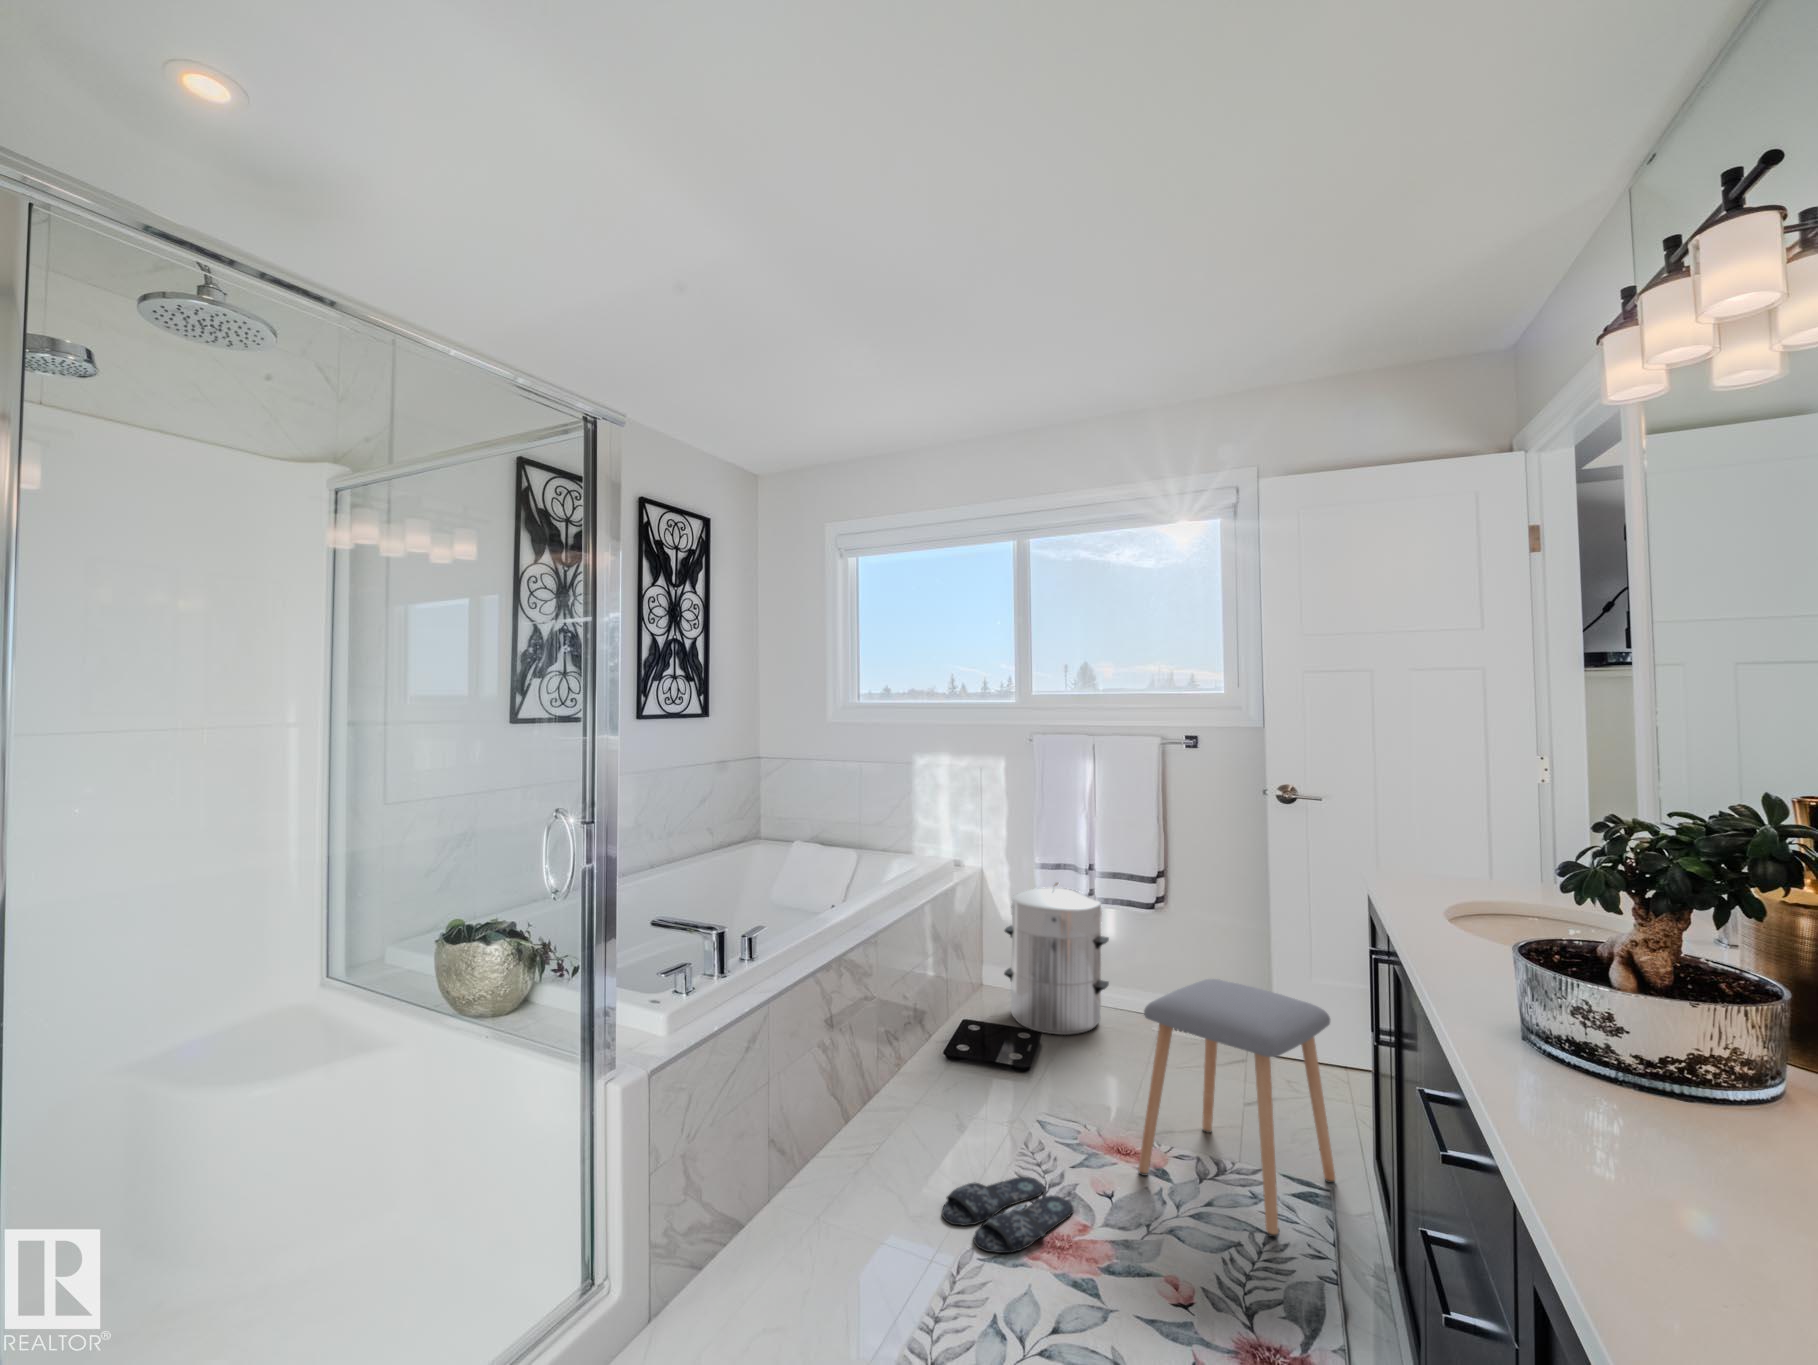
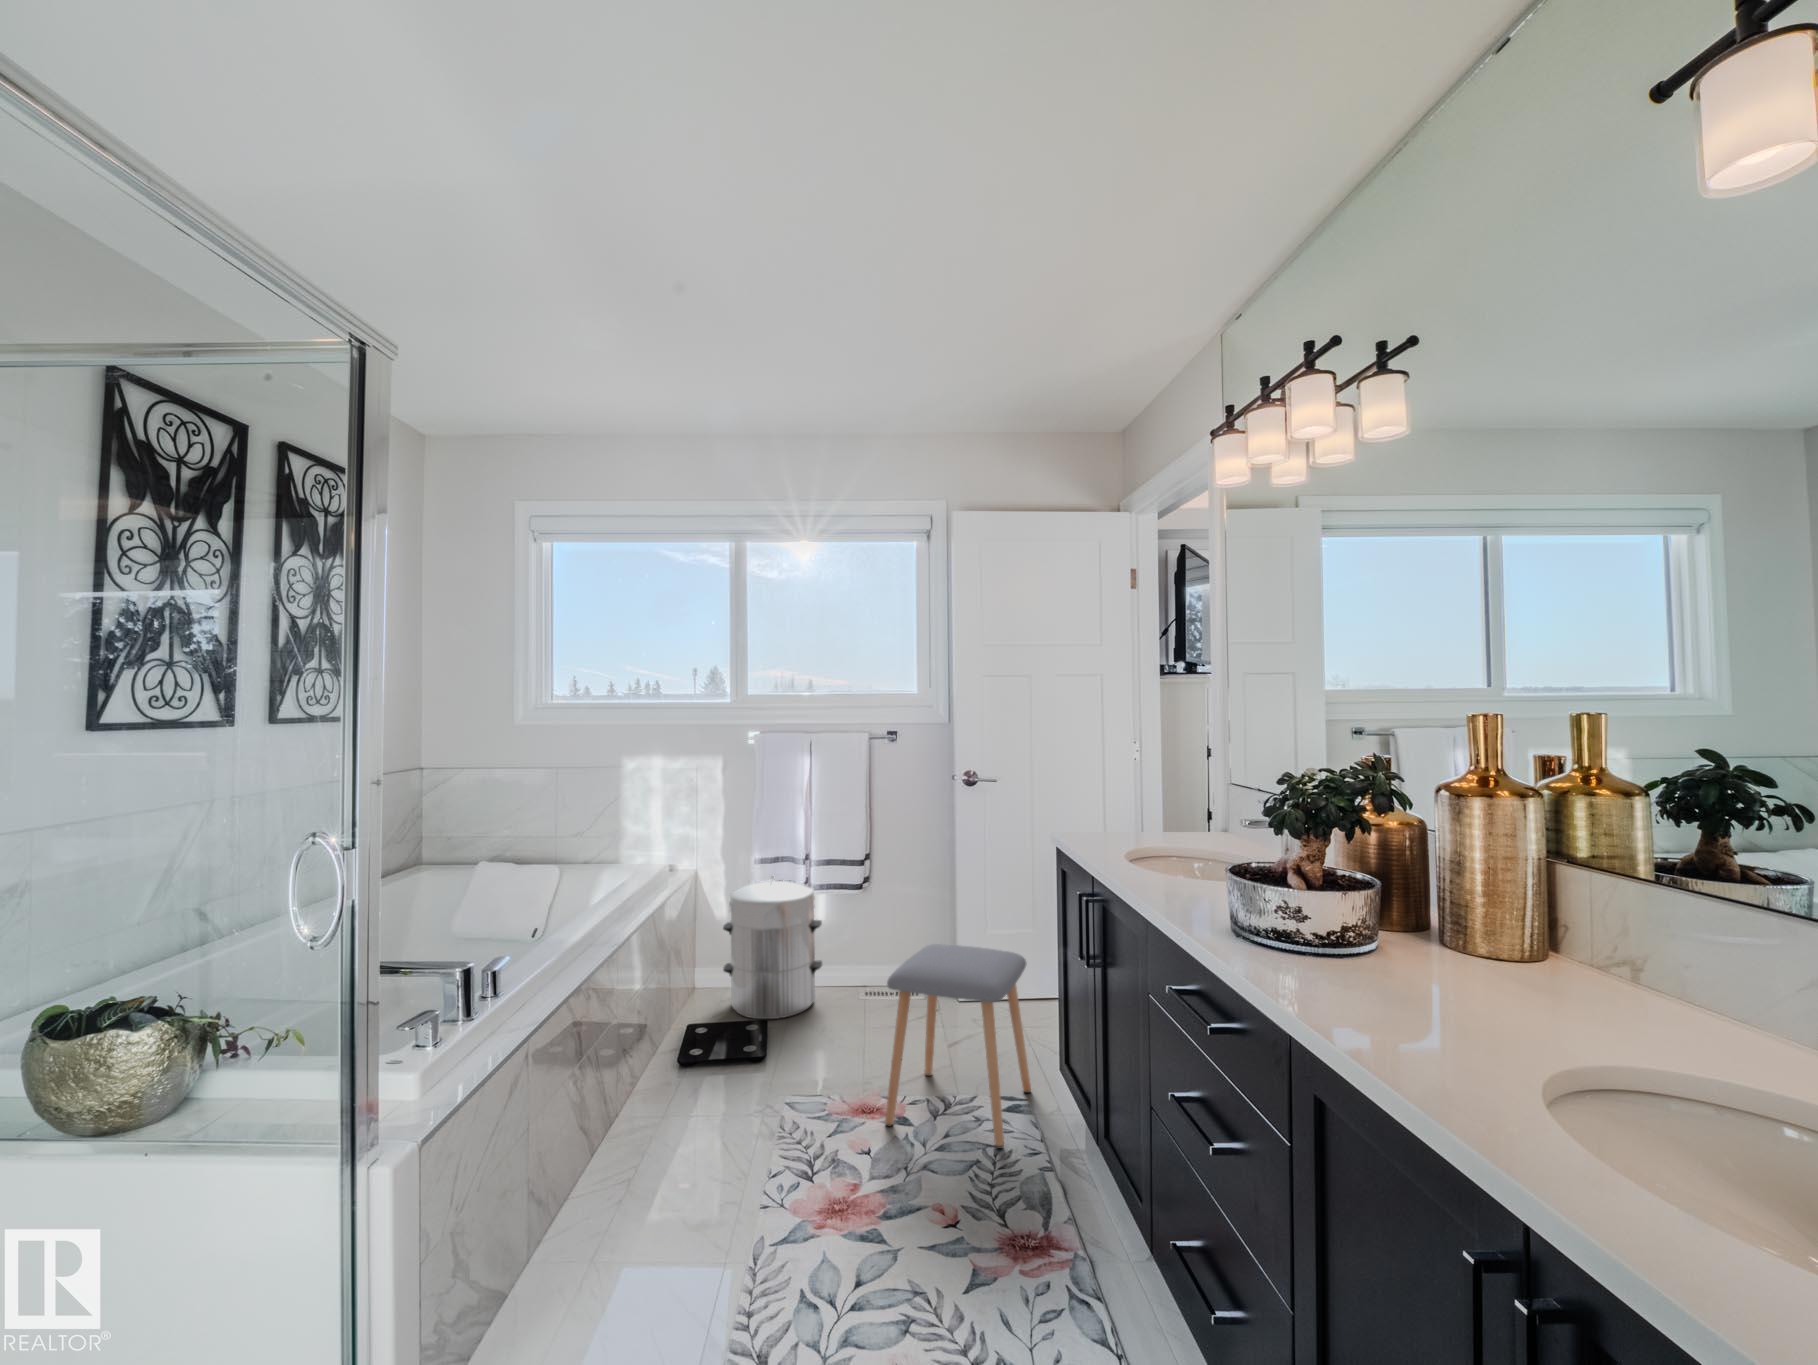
slippers: present [942,1177,1073,1253] -> none [724,1156,842,1235]

